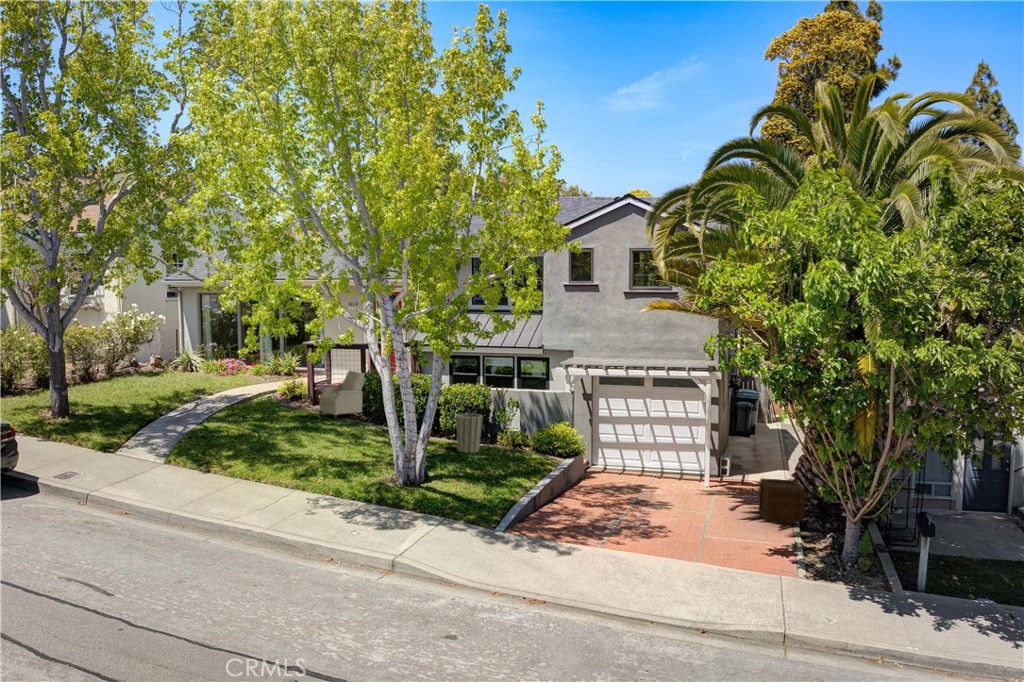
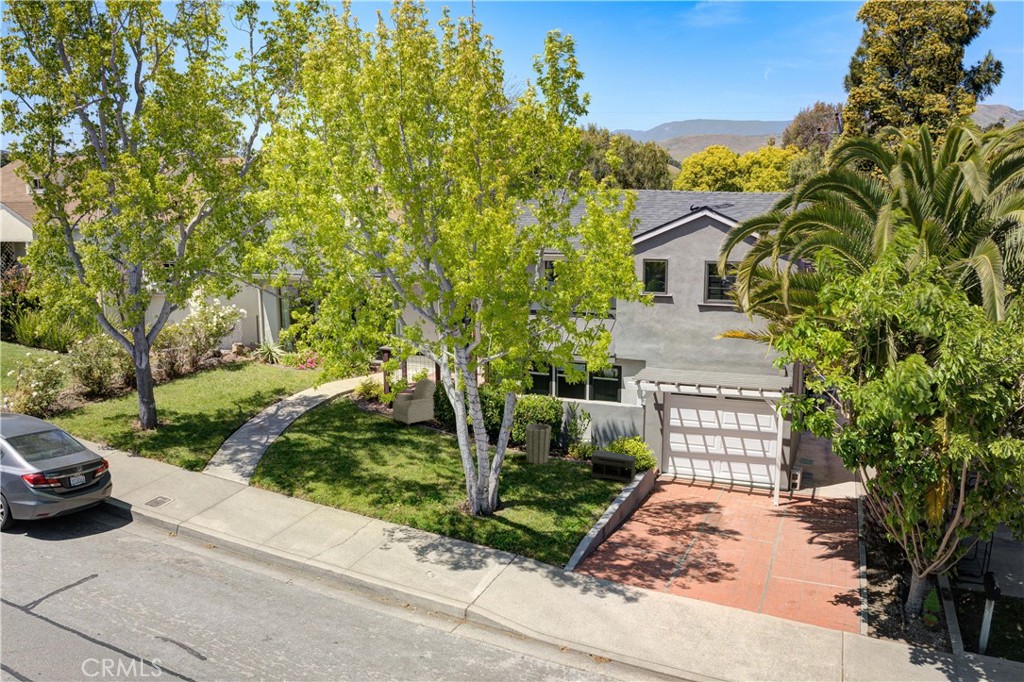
bench: none [523,437,569,467] -> present [591,450,636,483]
wooden crate: present [758,478,806,524] -> none [827,512,877,562]

